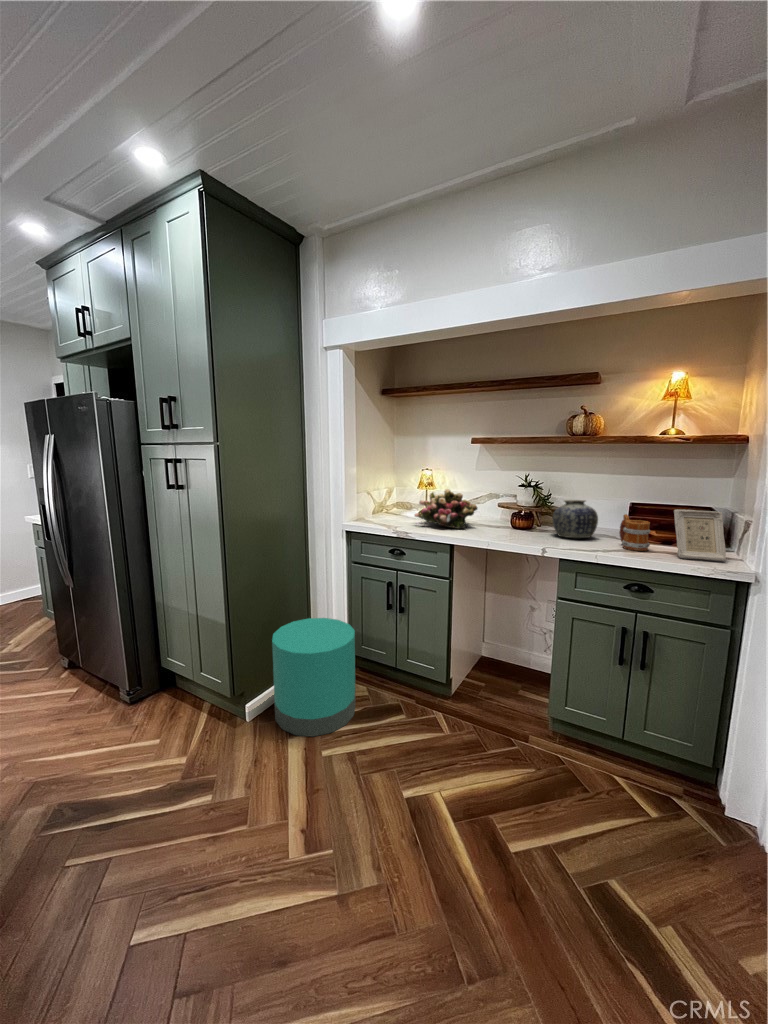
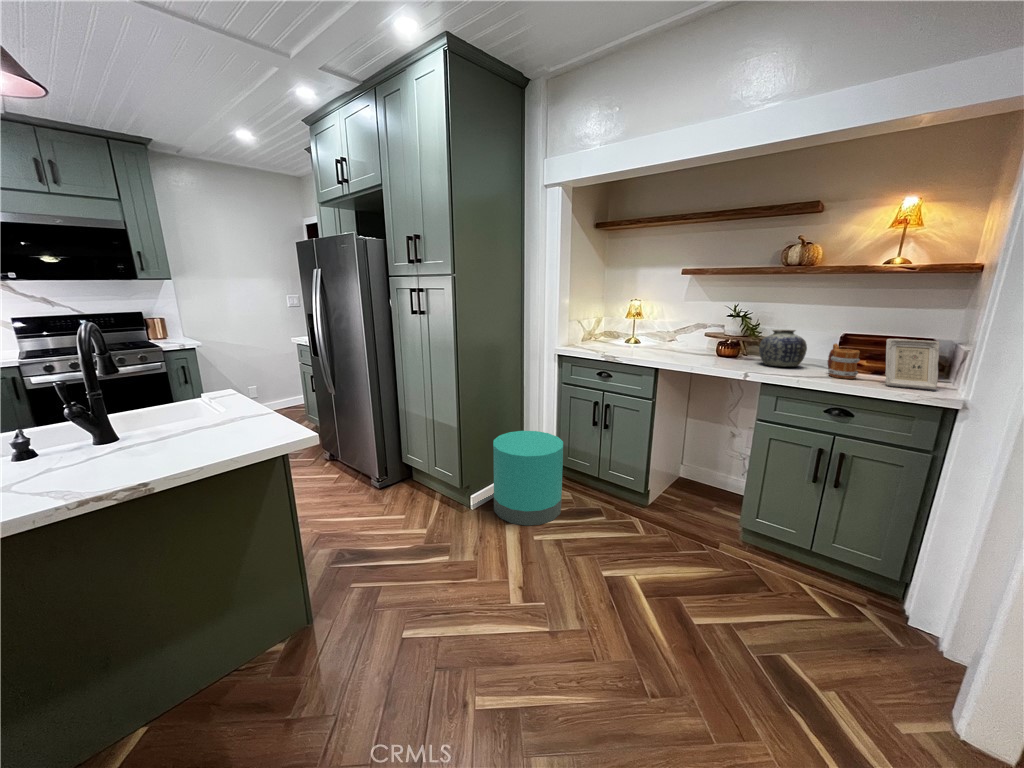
flower arrangement: present [415,489,477,529] -> none [622,318,684,356]

